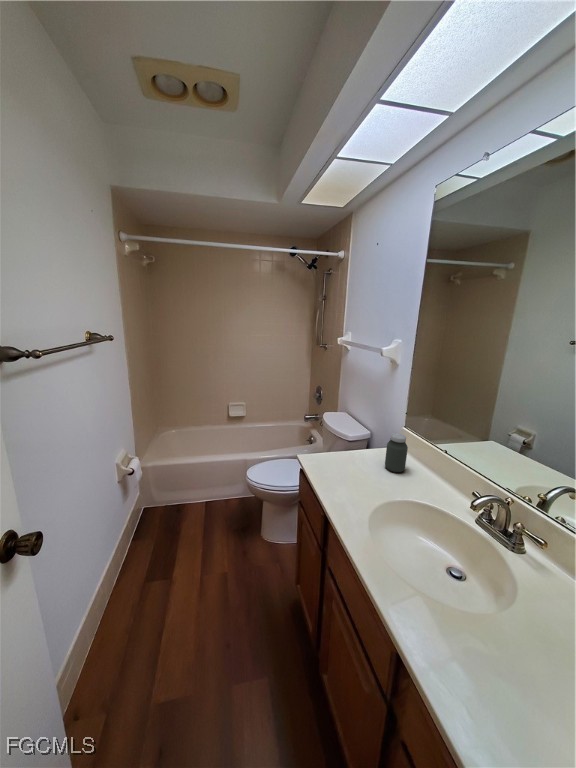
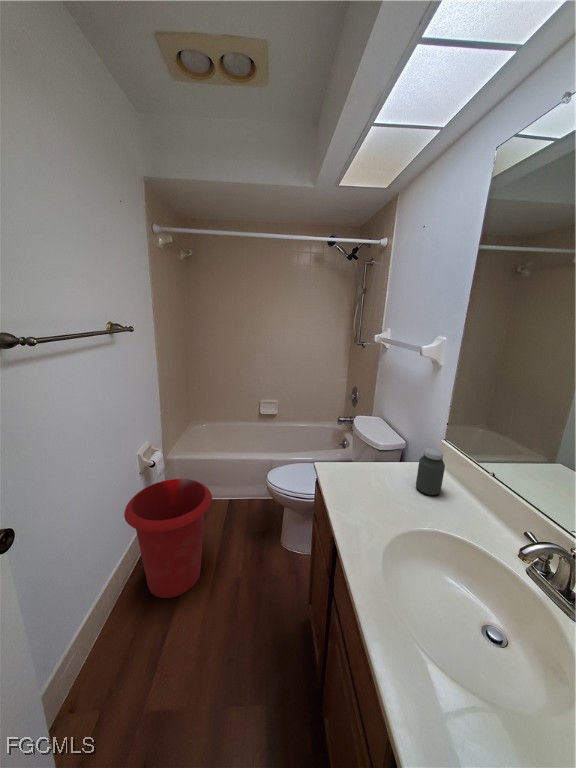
waste bin: none [110,481,198,599] -> present [124,479,212,598]

